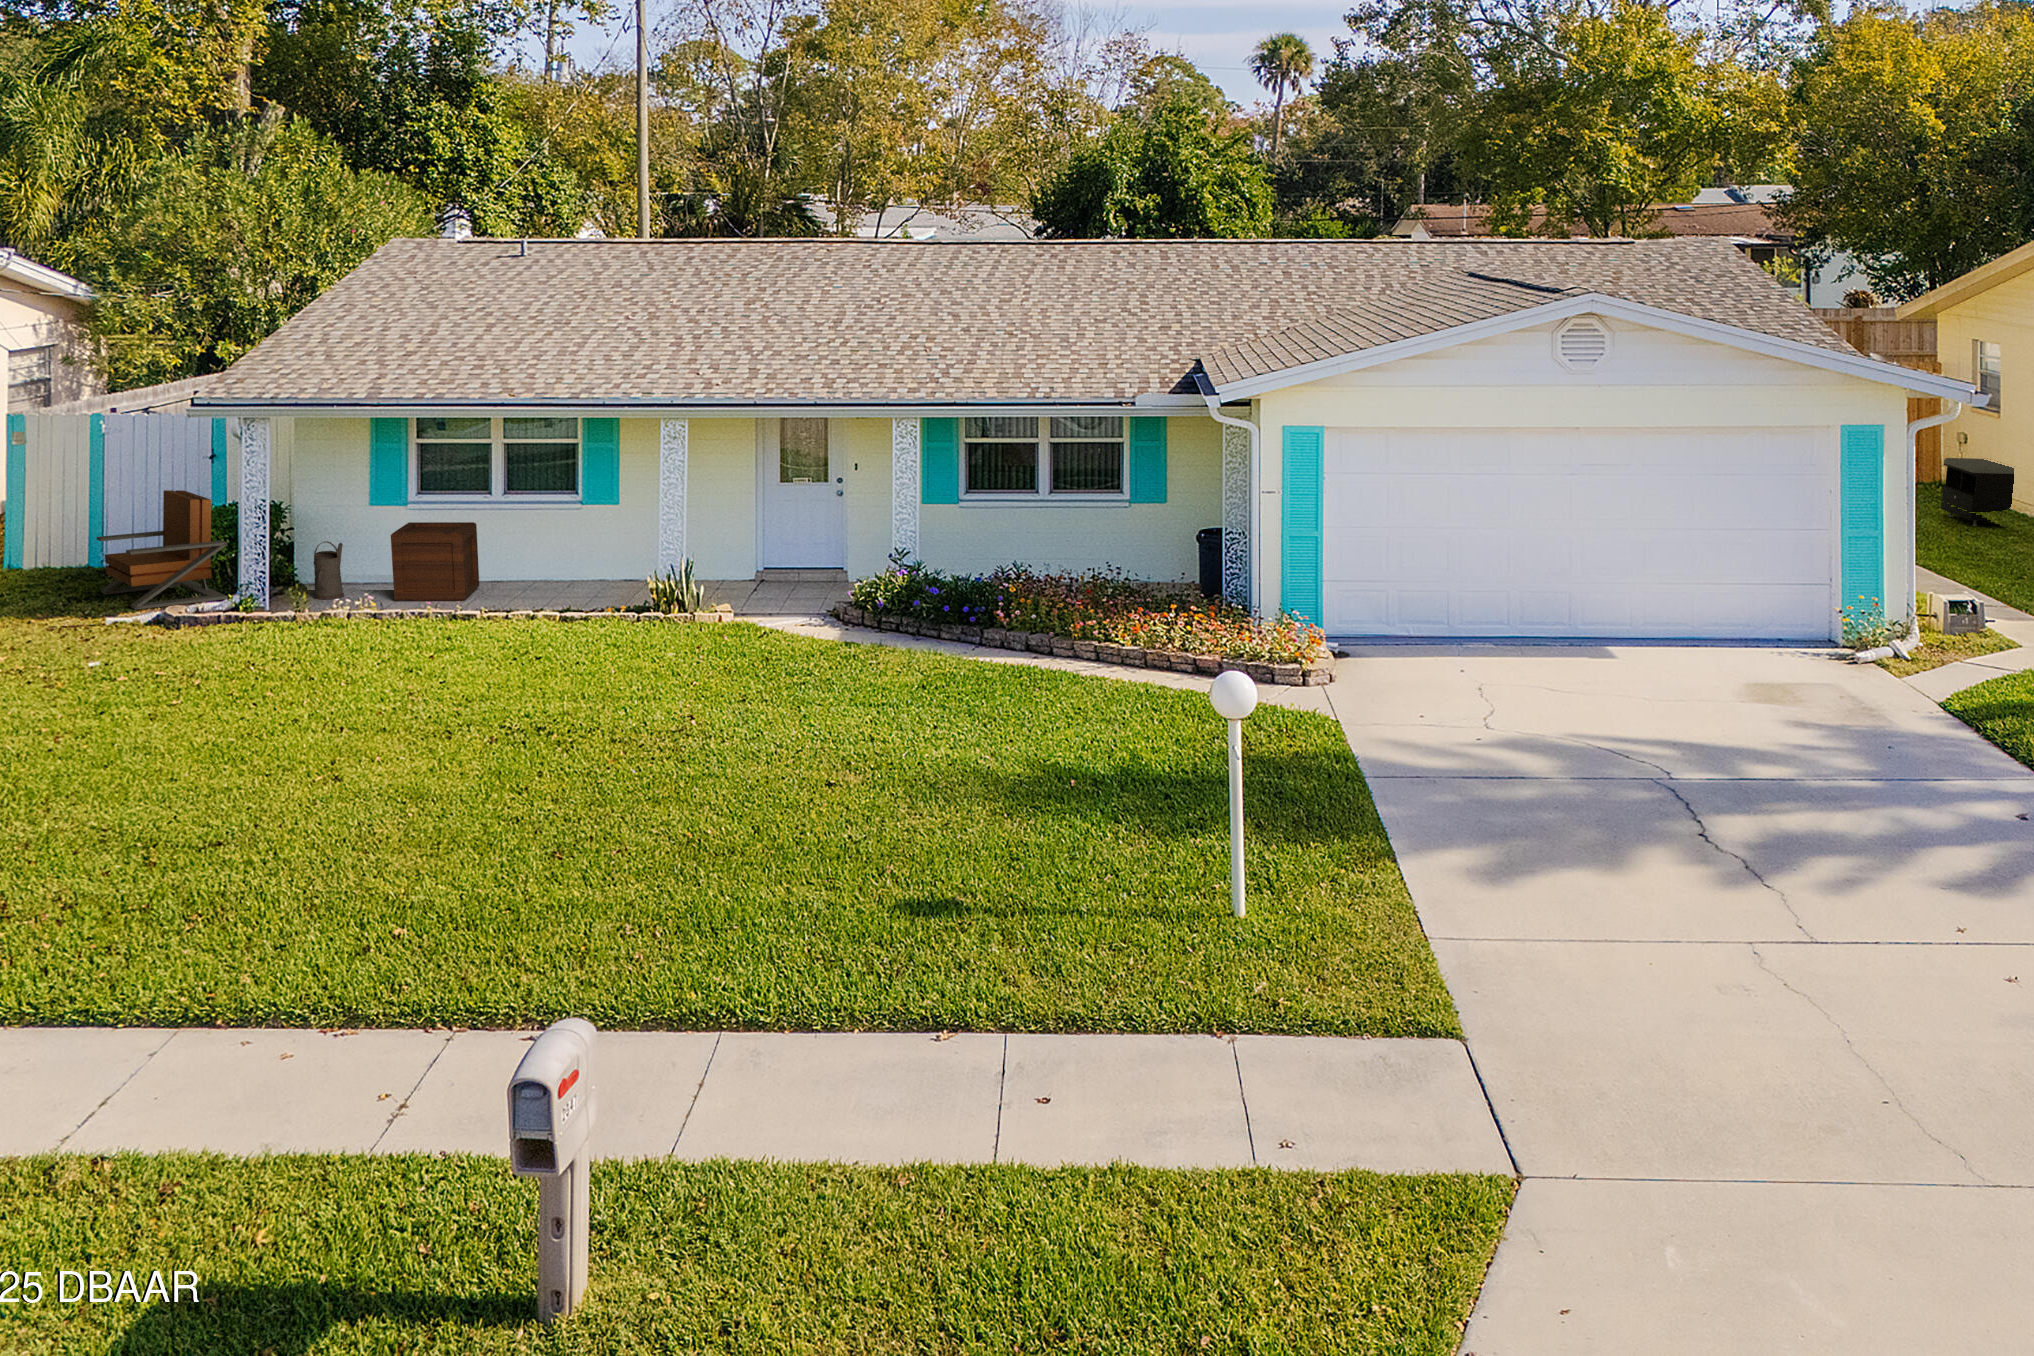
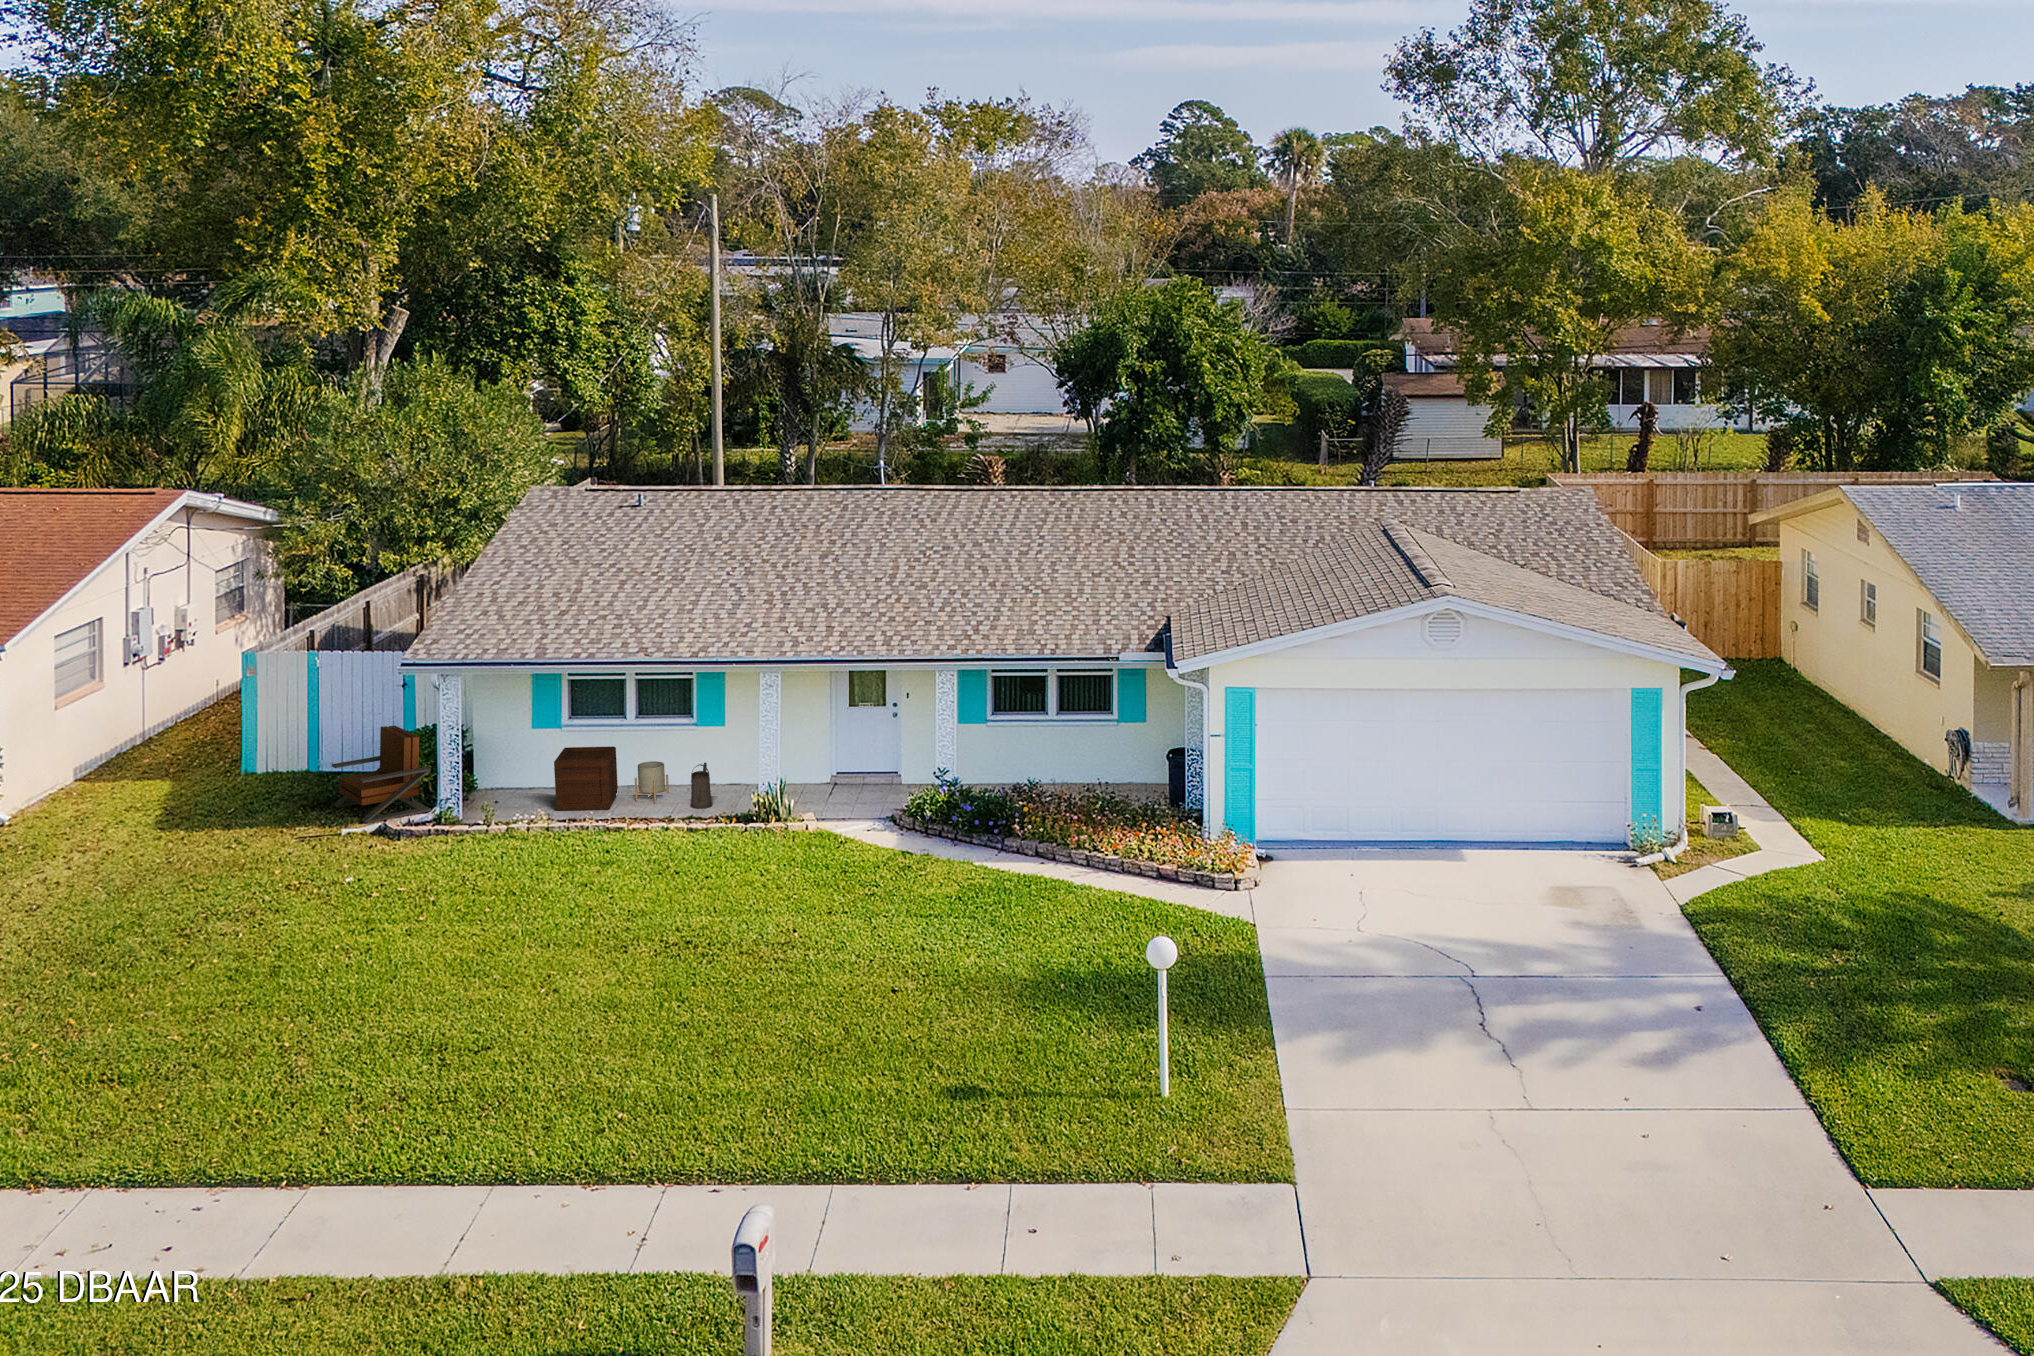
storage bench: present [1941,458,2014,527] -> none [1785,644,1844,703]
watering can: present [313,541,344,599] -> present [690,762,712,809]
planter: none [500,543,546,596] -> present [635,761,669,804]

